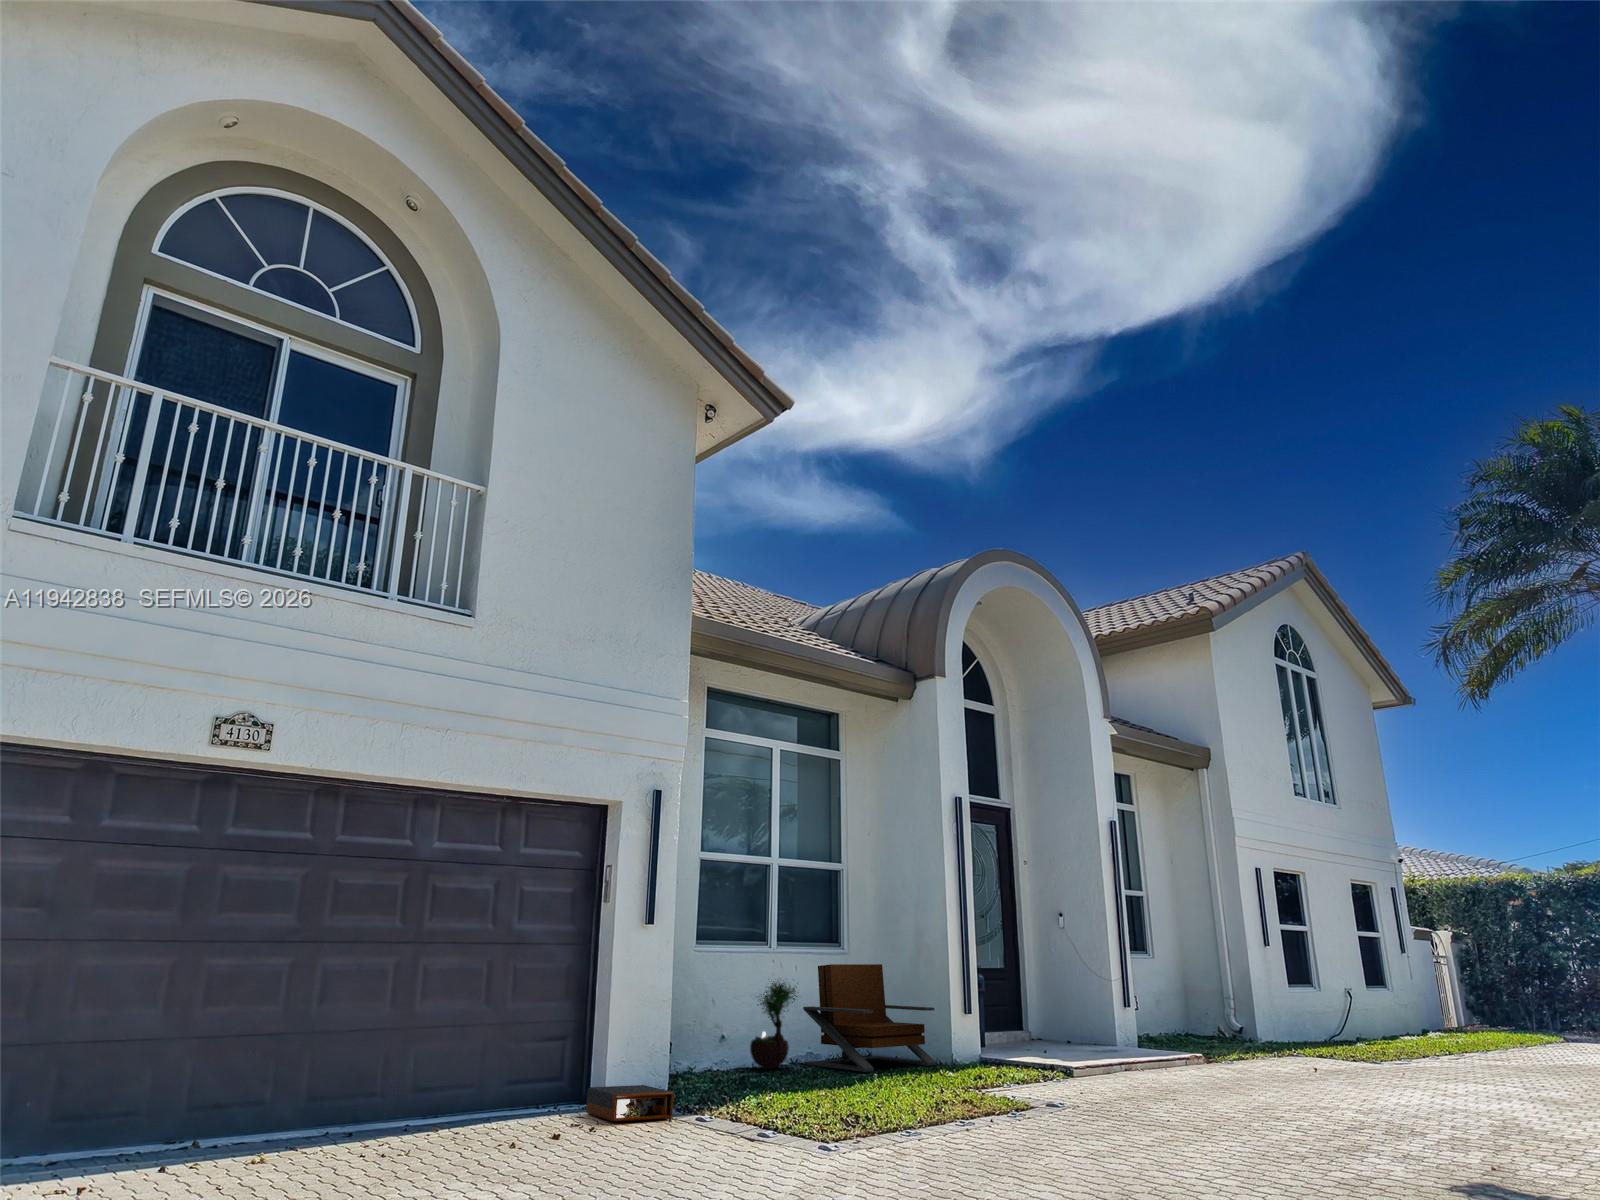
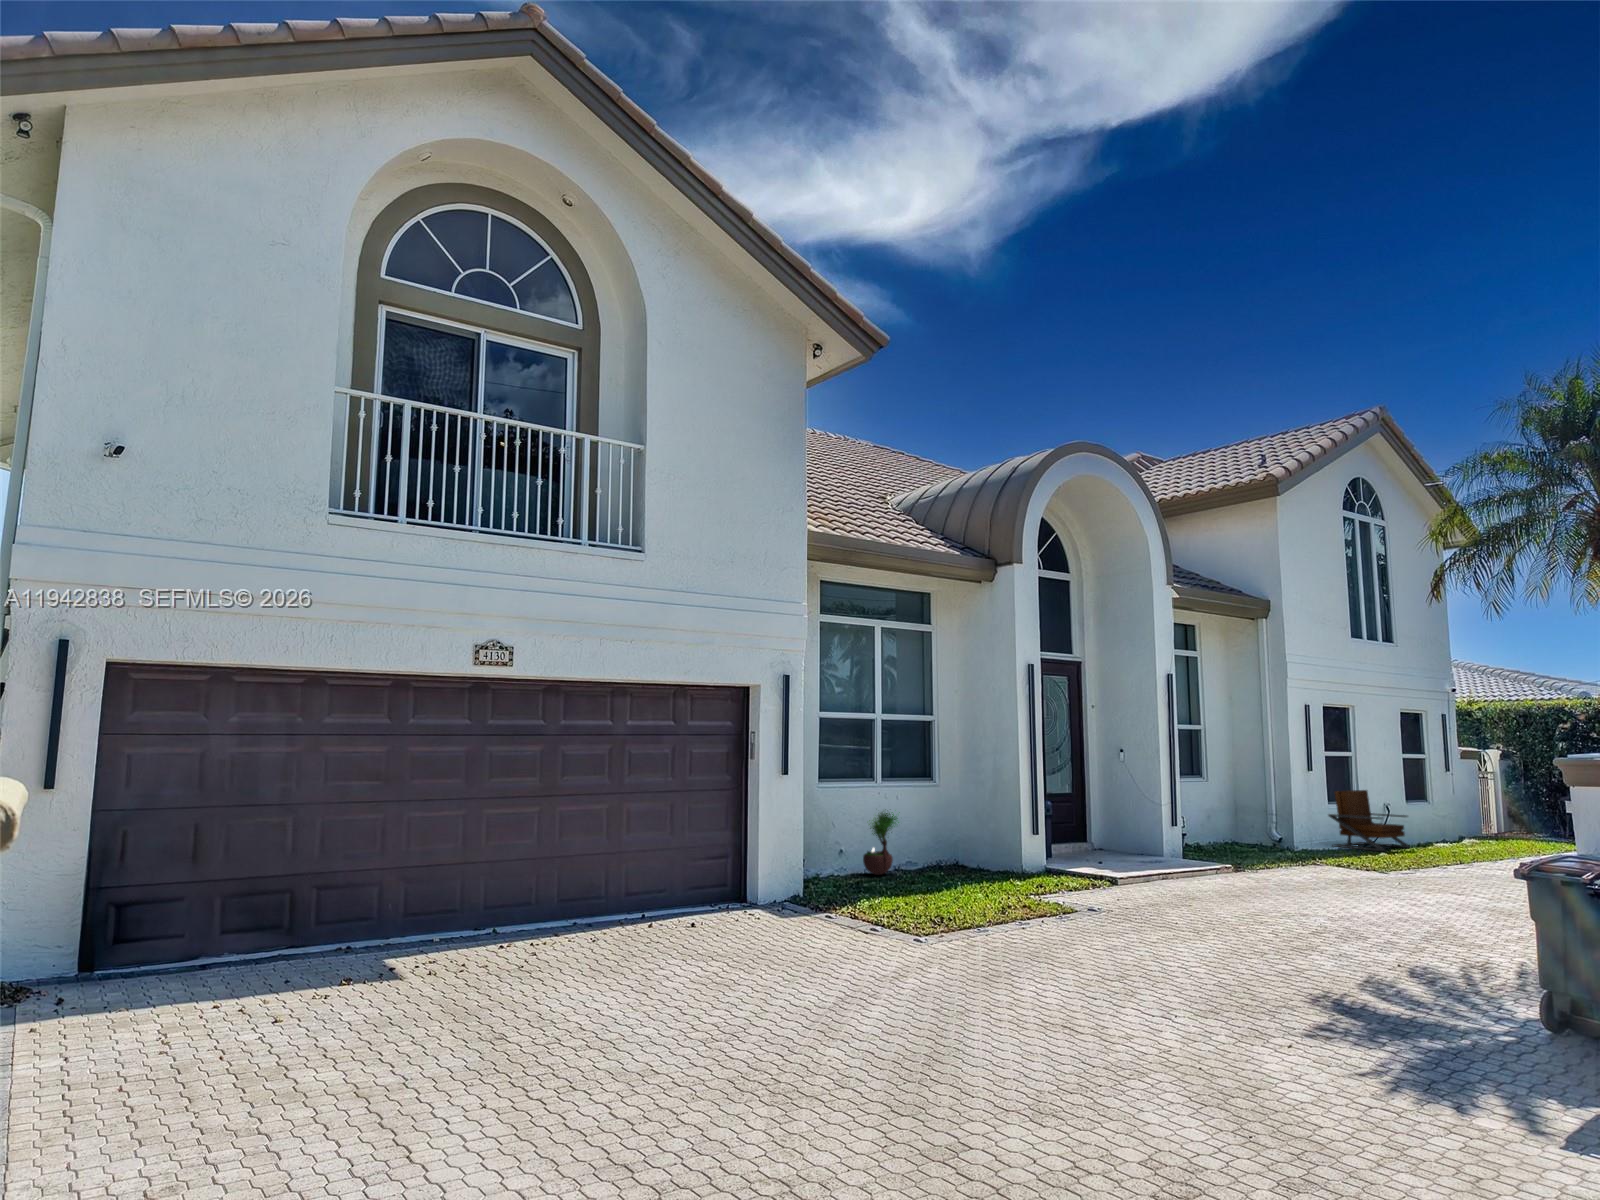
lounge chair: present [803,964,936,1072] -> present [1328,790,1410,851]
storage box: present [586,1085,674,1122] -> none [746,890,809,917]

